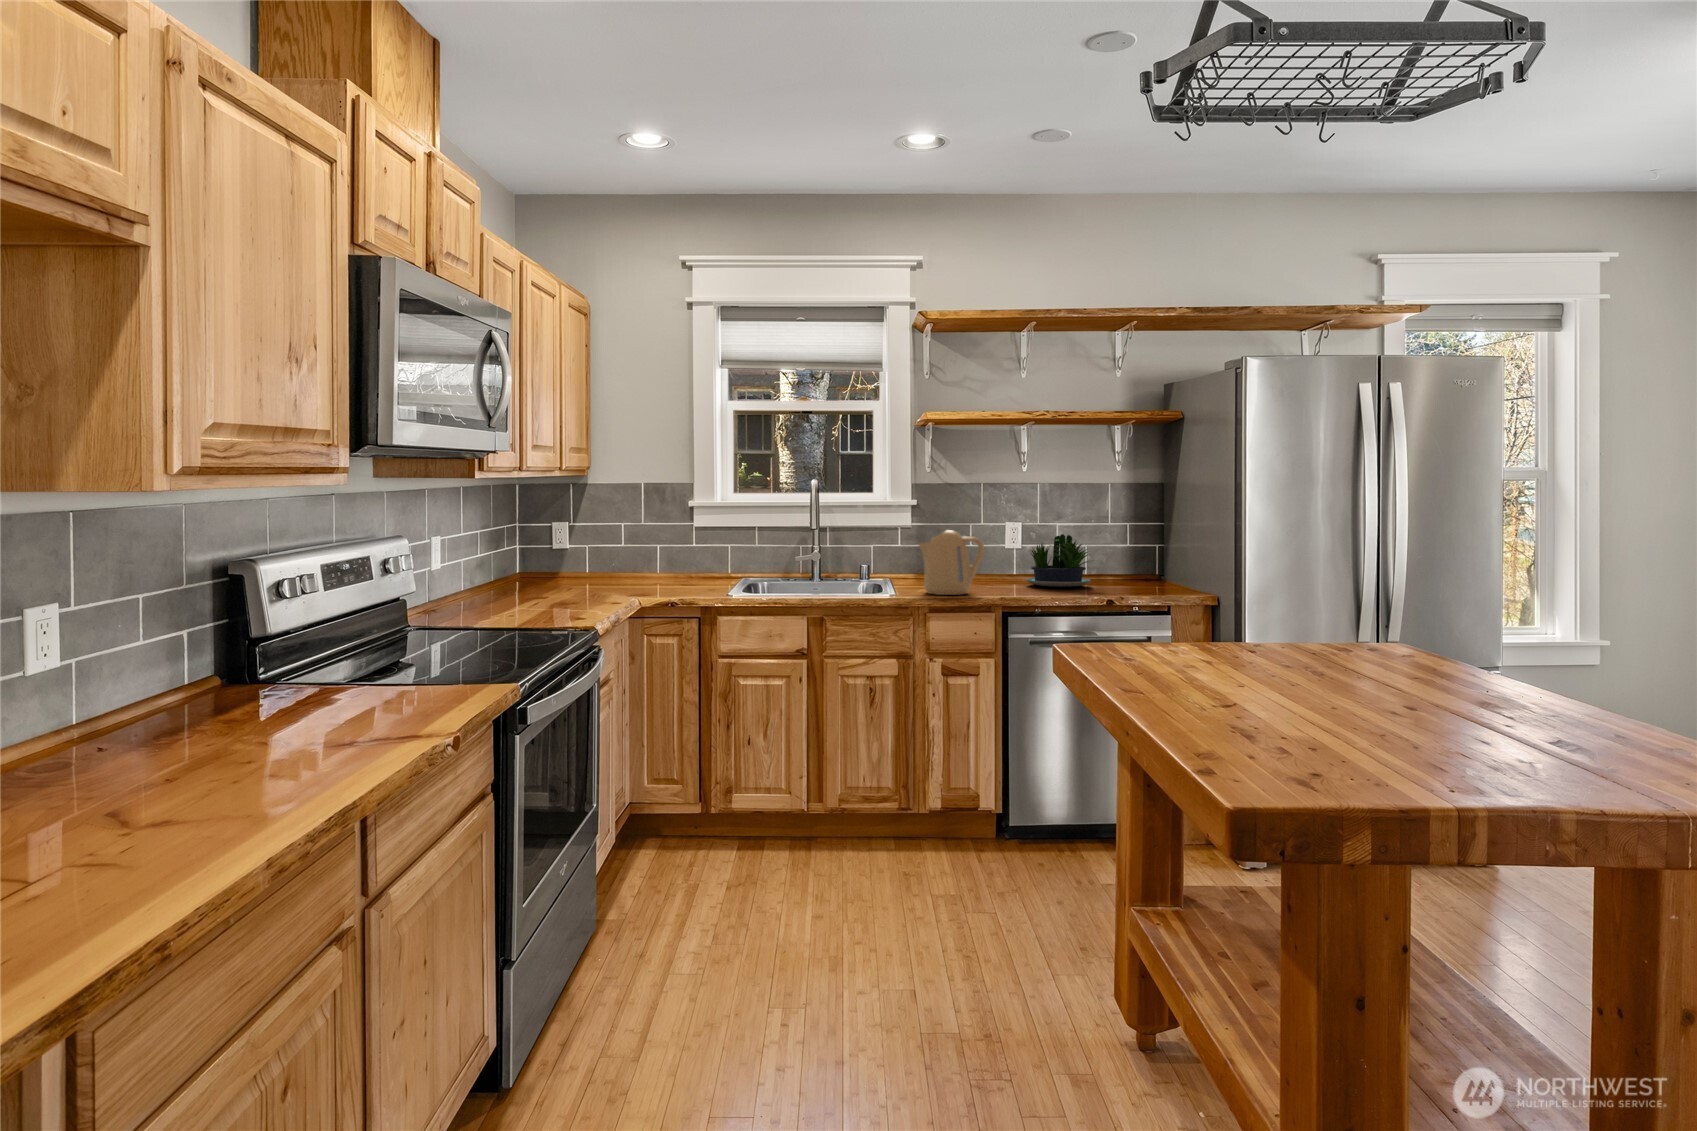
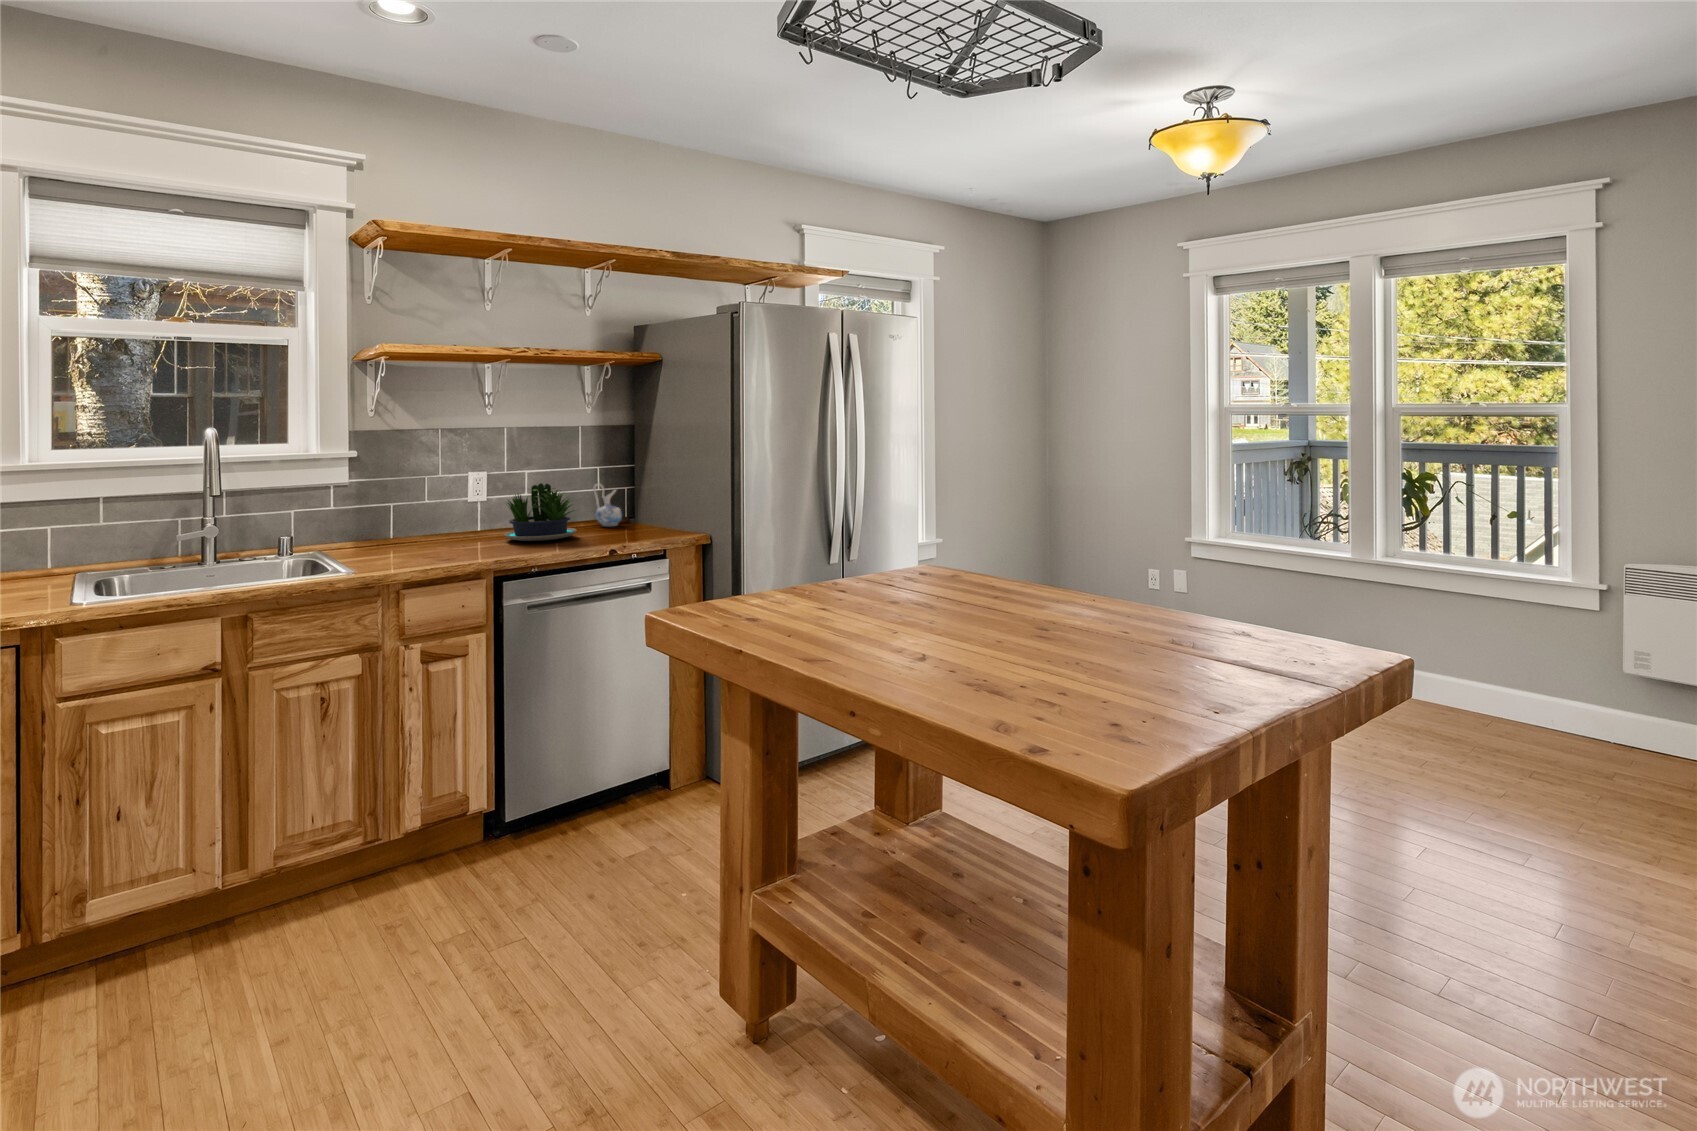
kettle: present [919,530,984,595] -> none [367,489,458,568]
ceramic pitcher: none [1116,539,1143,582] -> present [594,484,622,526]

